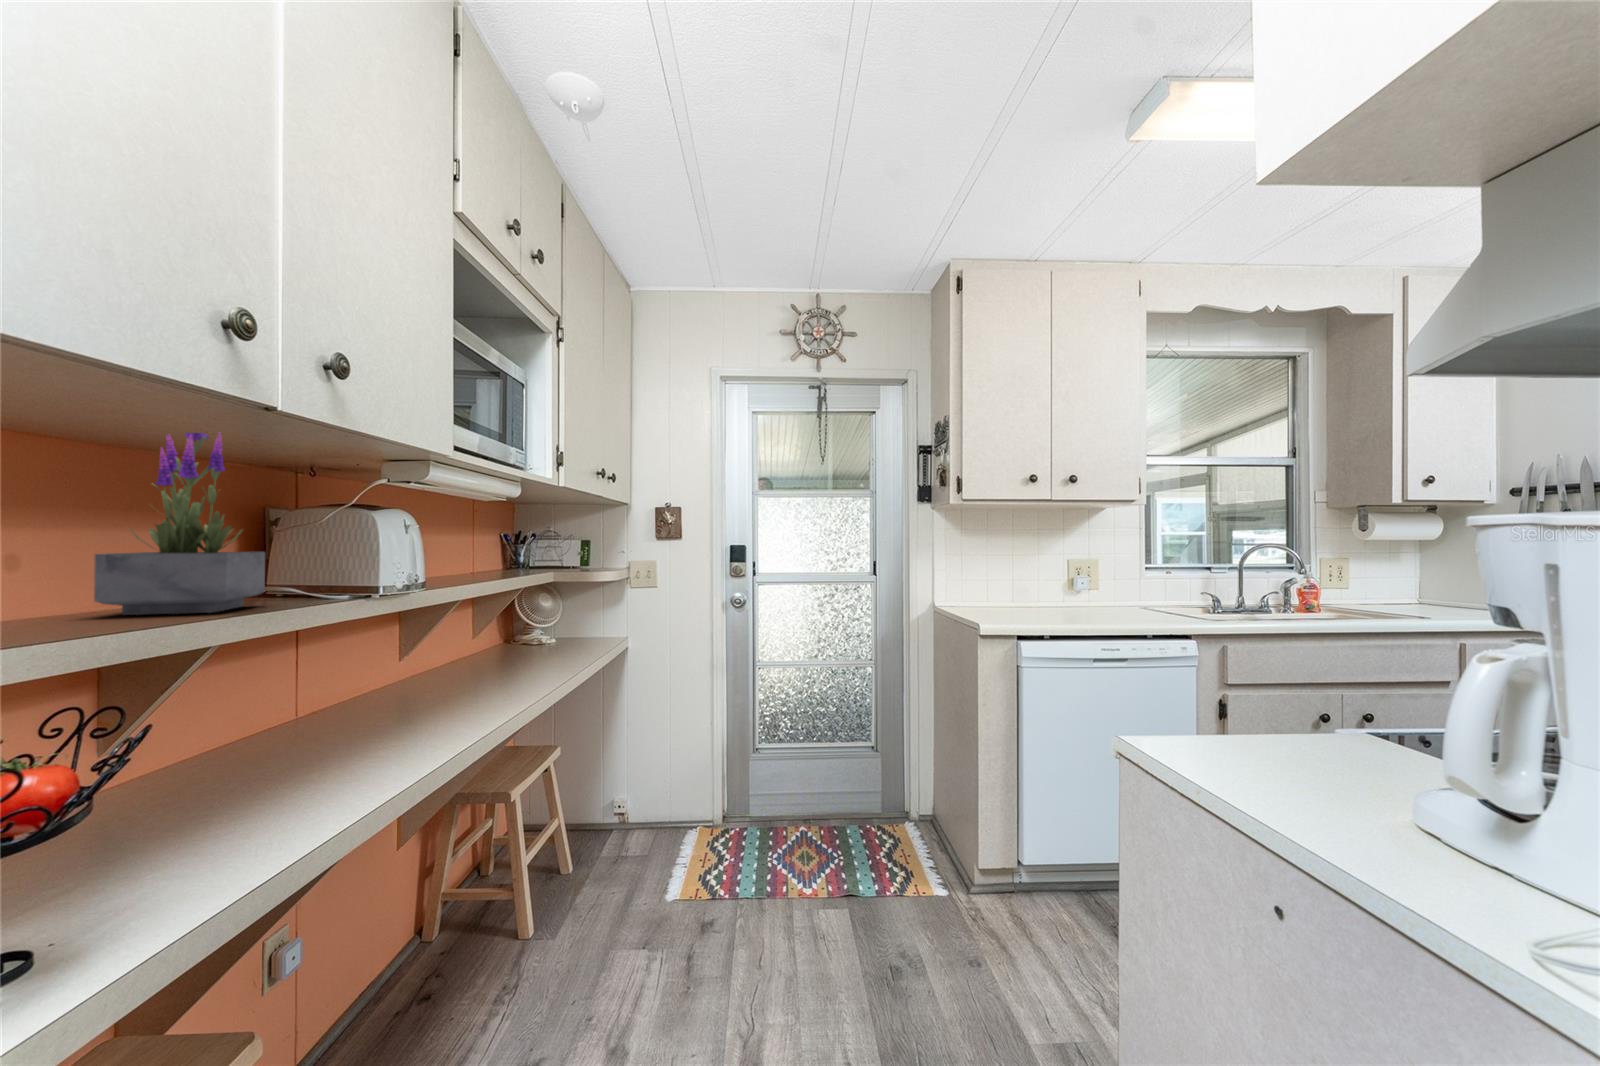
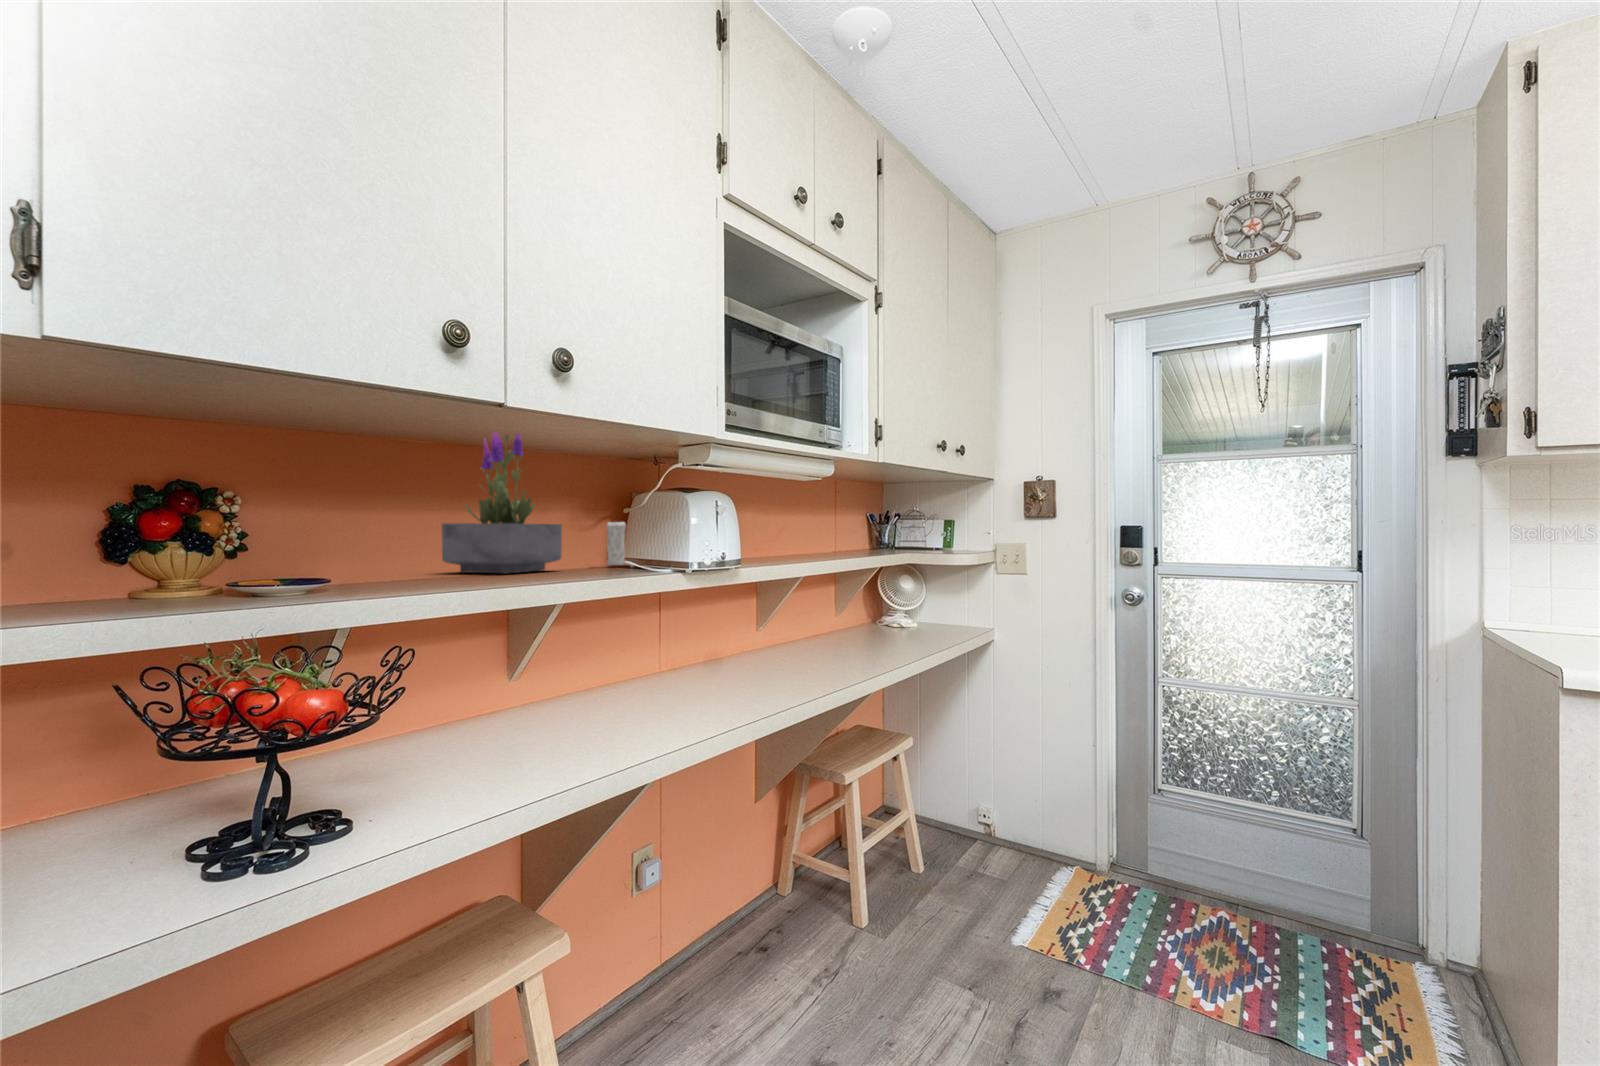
candle: none [289,536,316,597] -> present [607,521,626,566]

